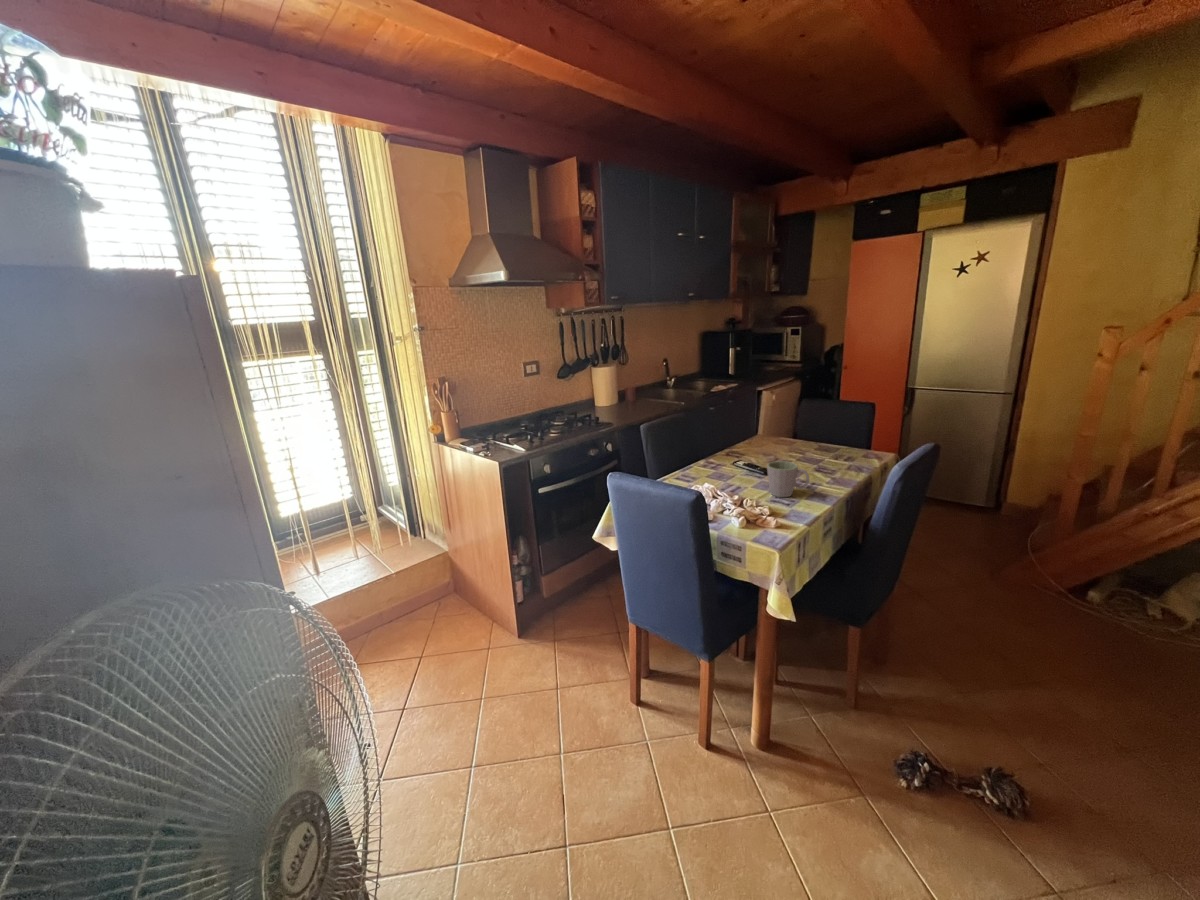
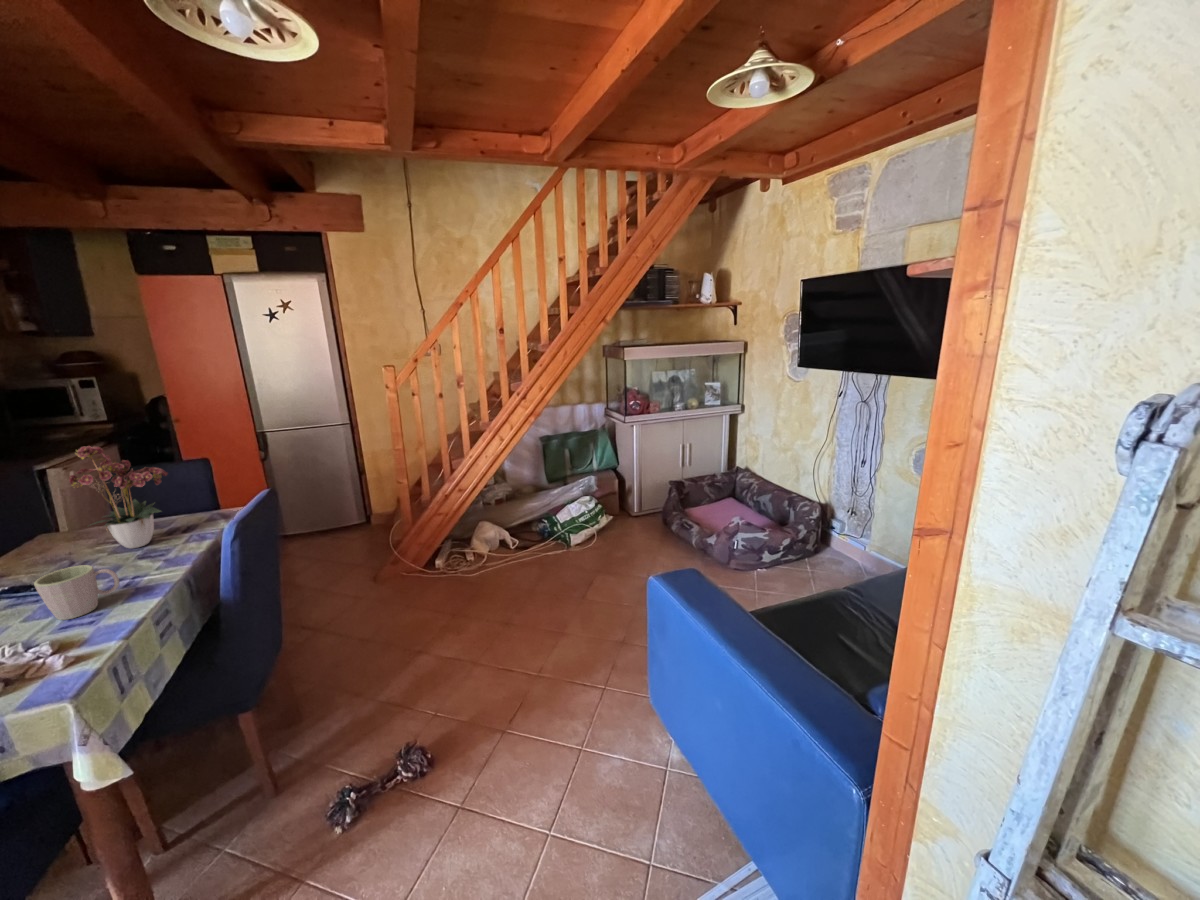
flower arrangement: none [788,372,856,462] -> present [69,446,168,549]

